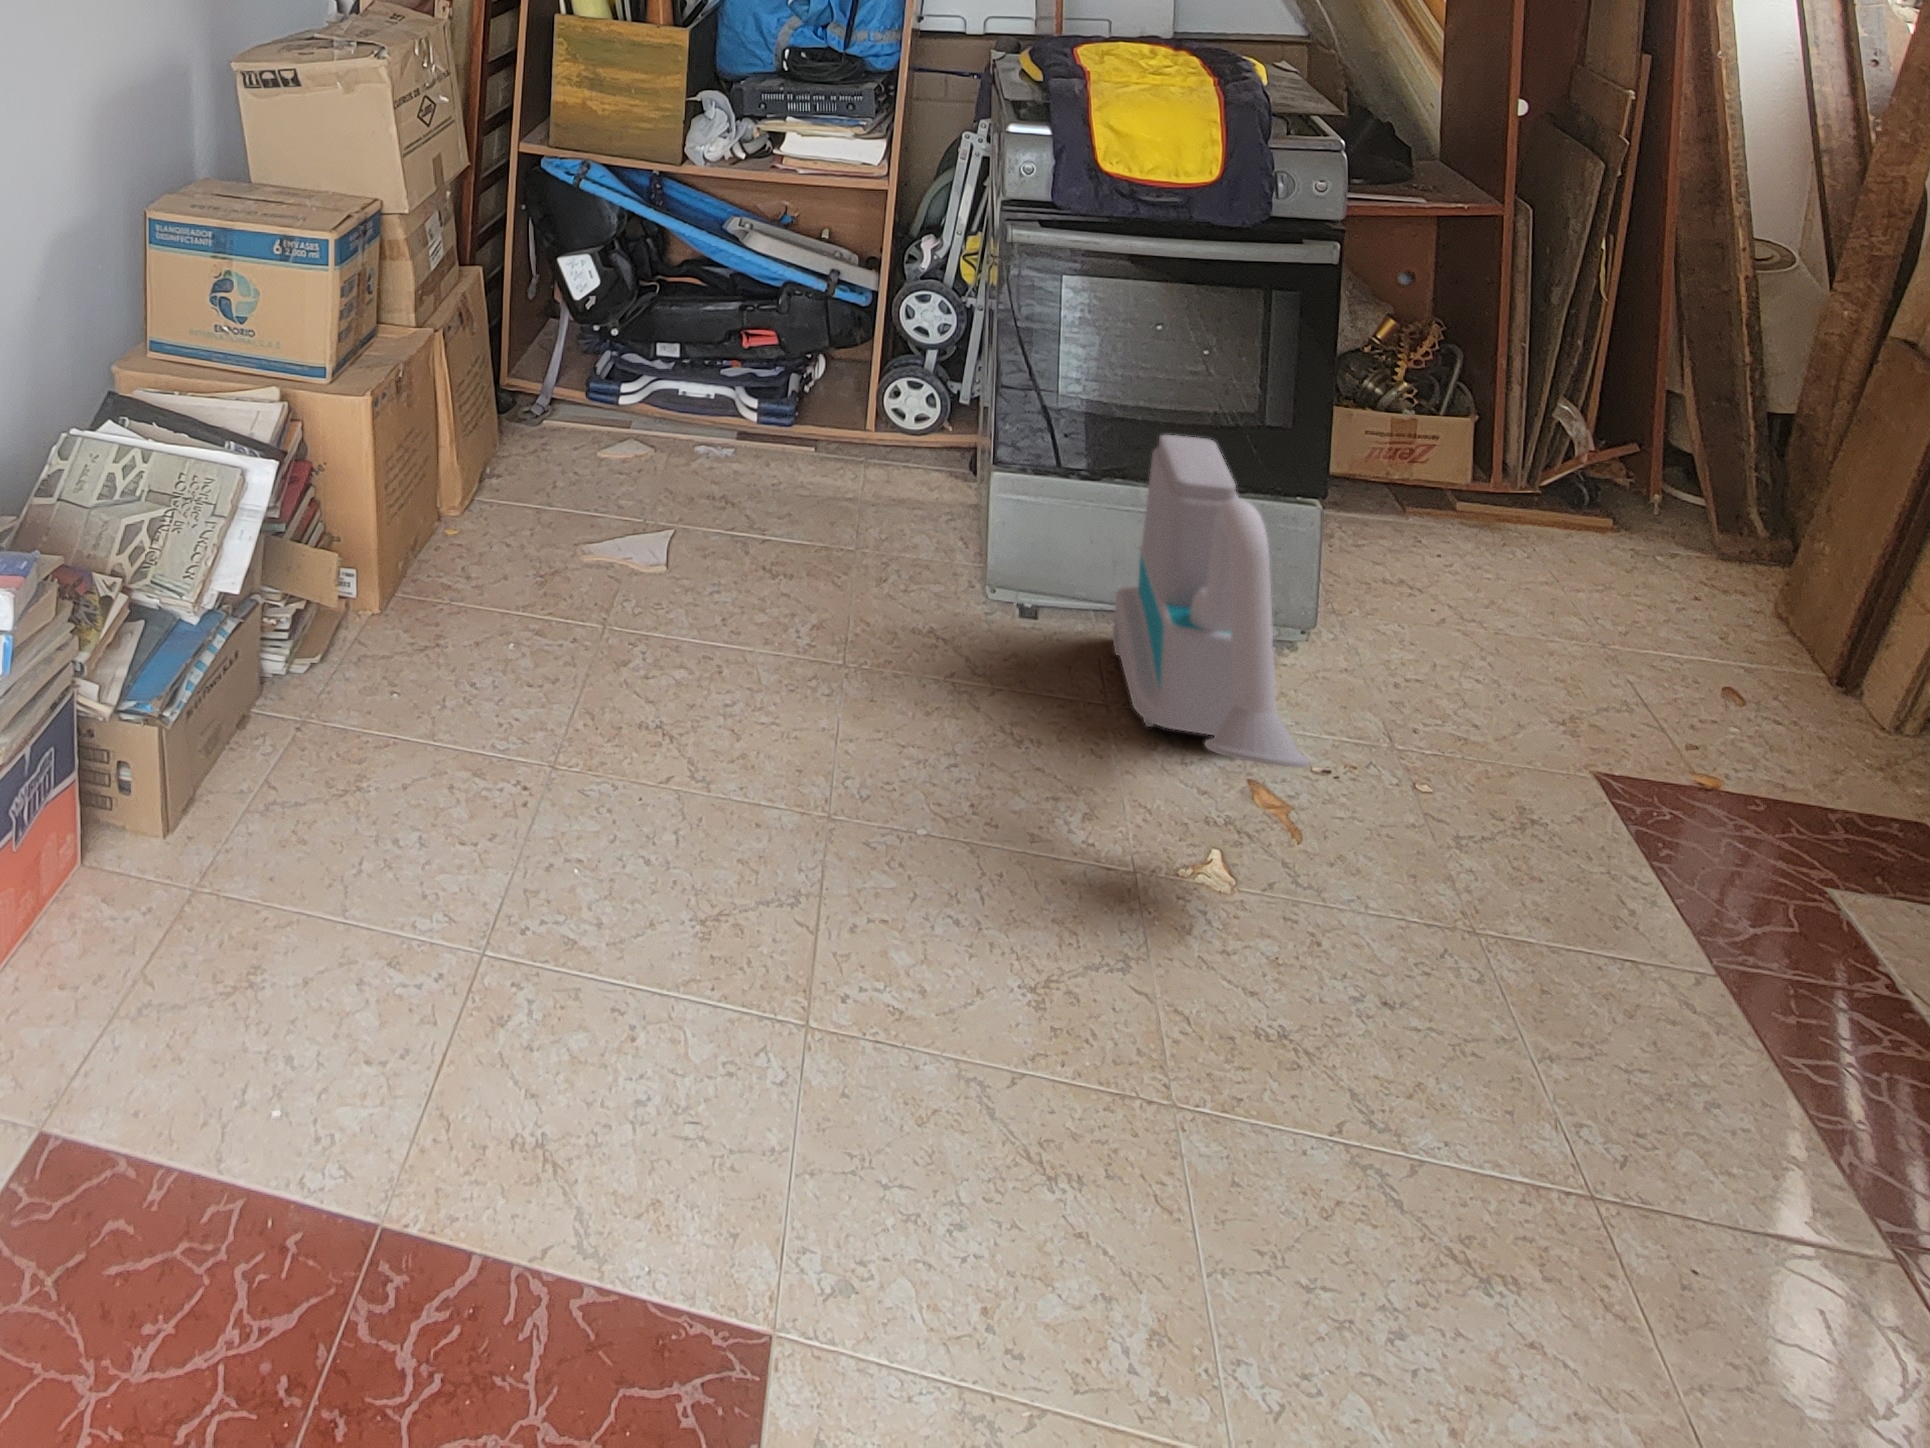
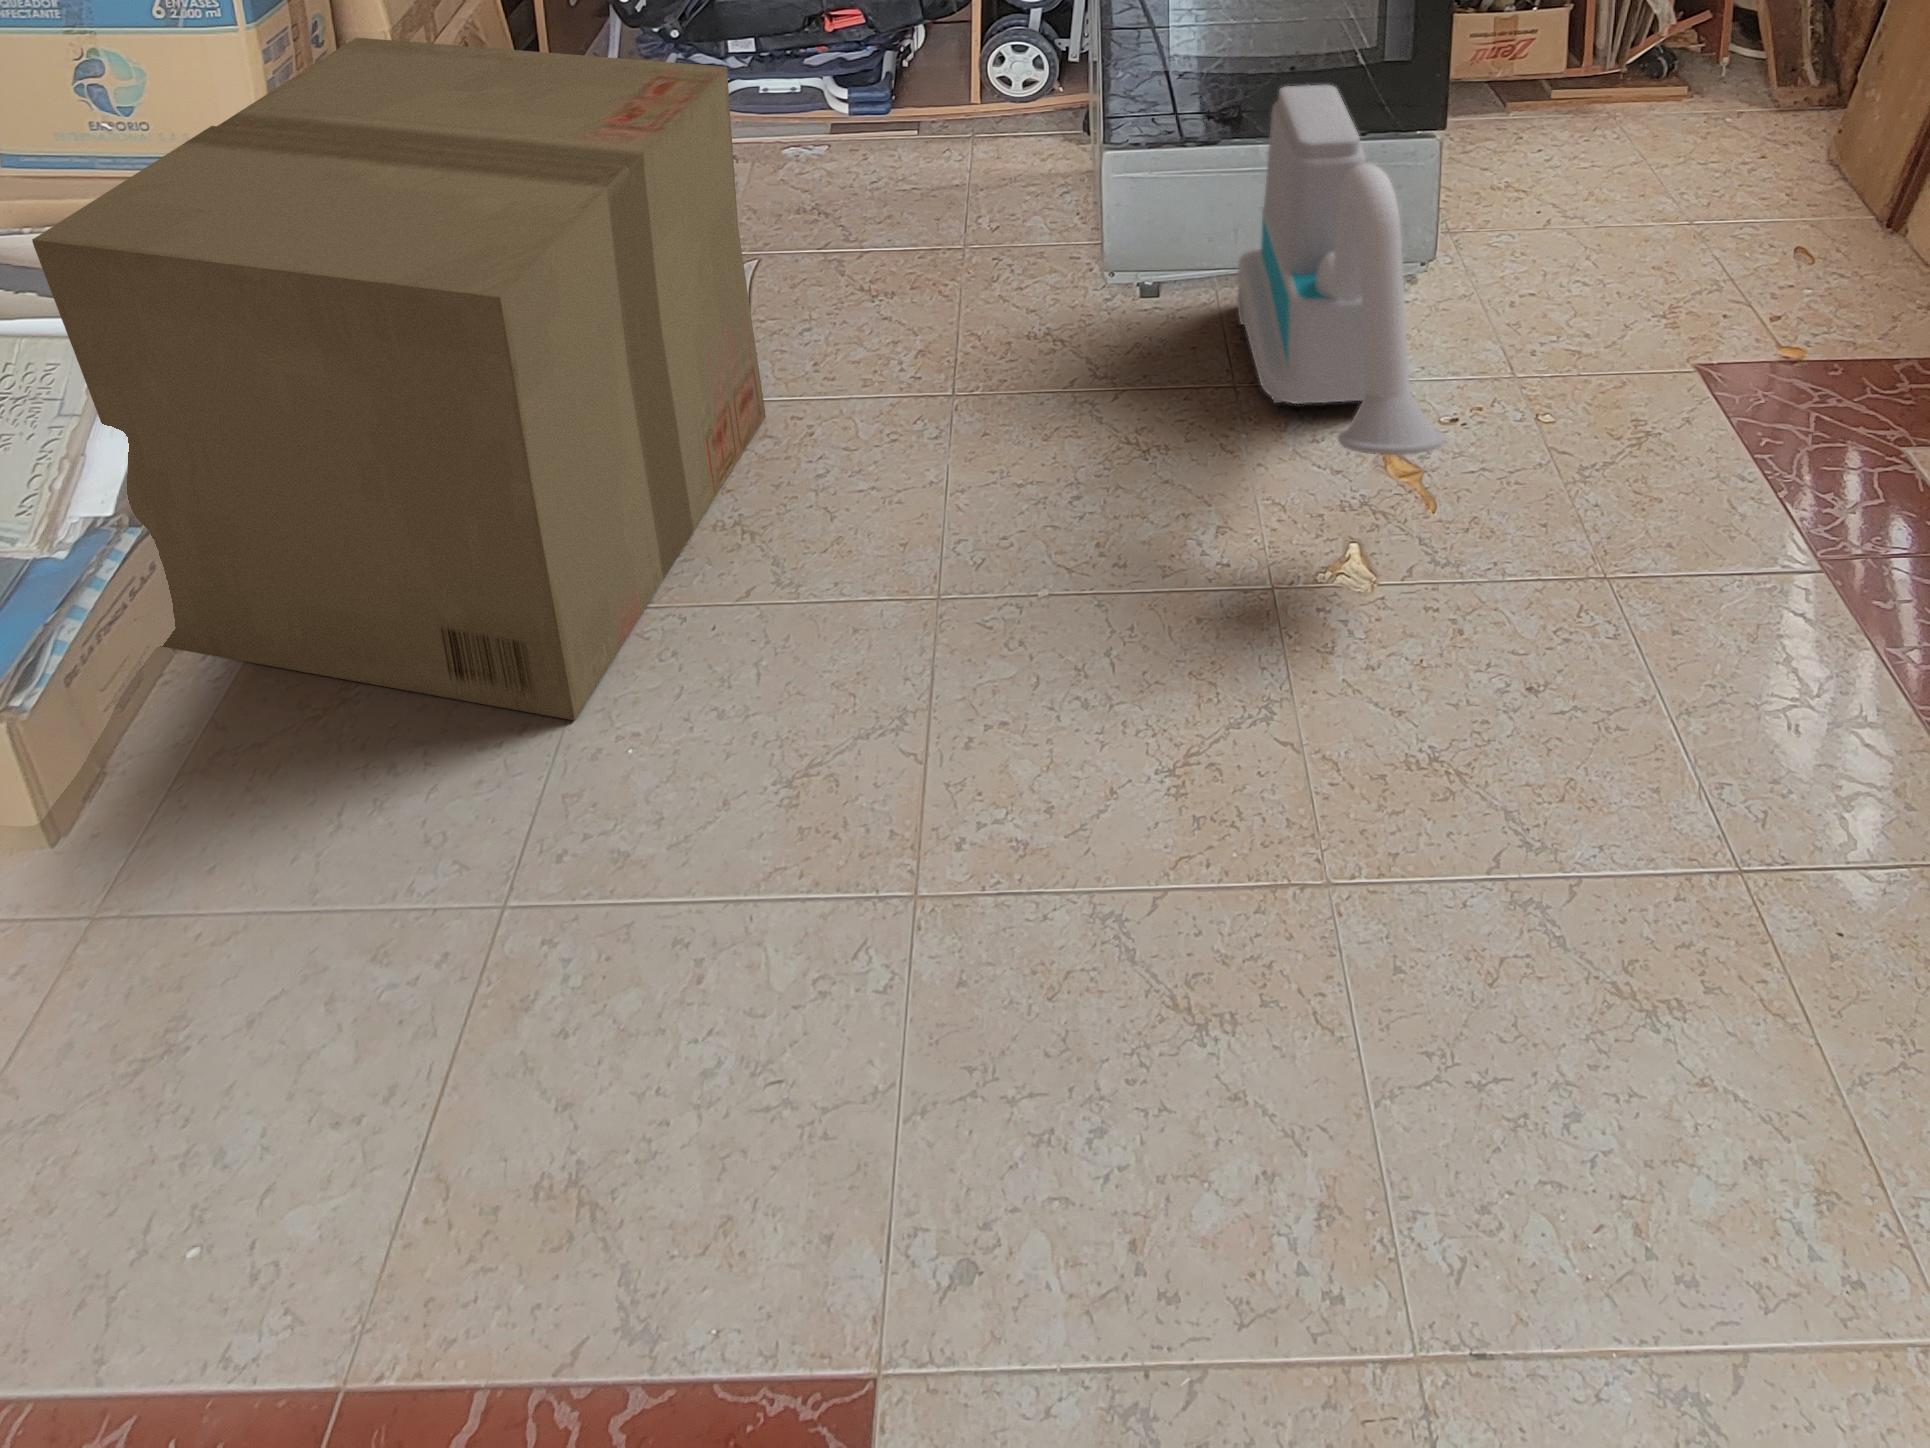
cardboard box: none [217,285,686,839] -> present [32,37,766,720]

